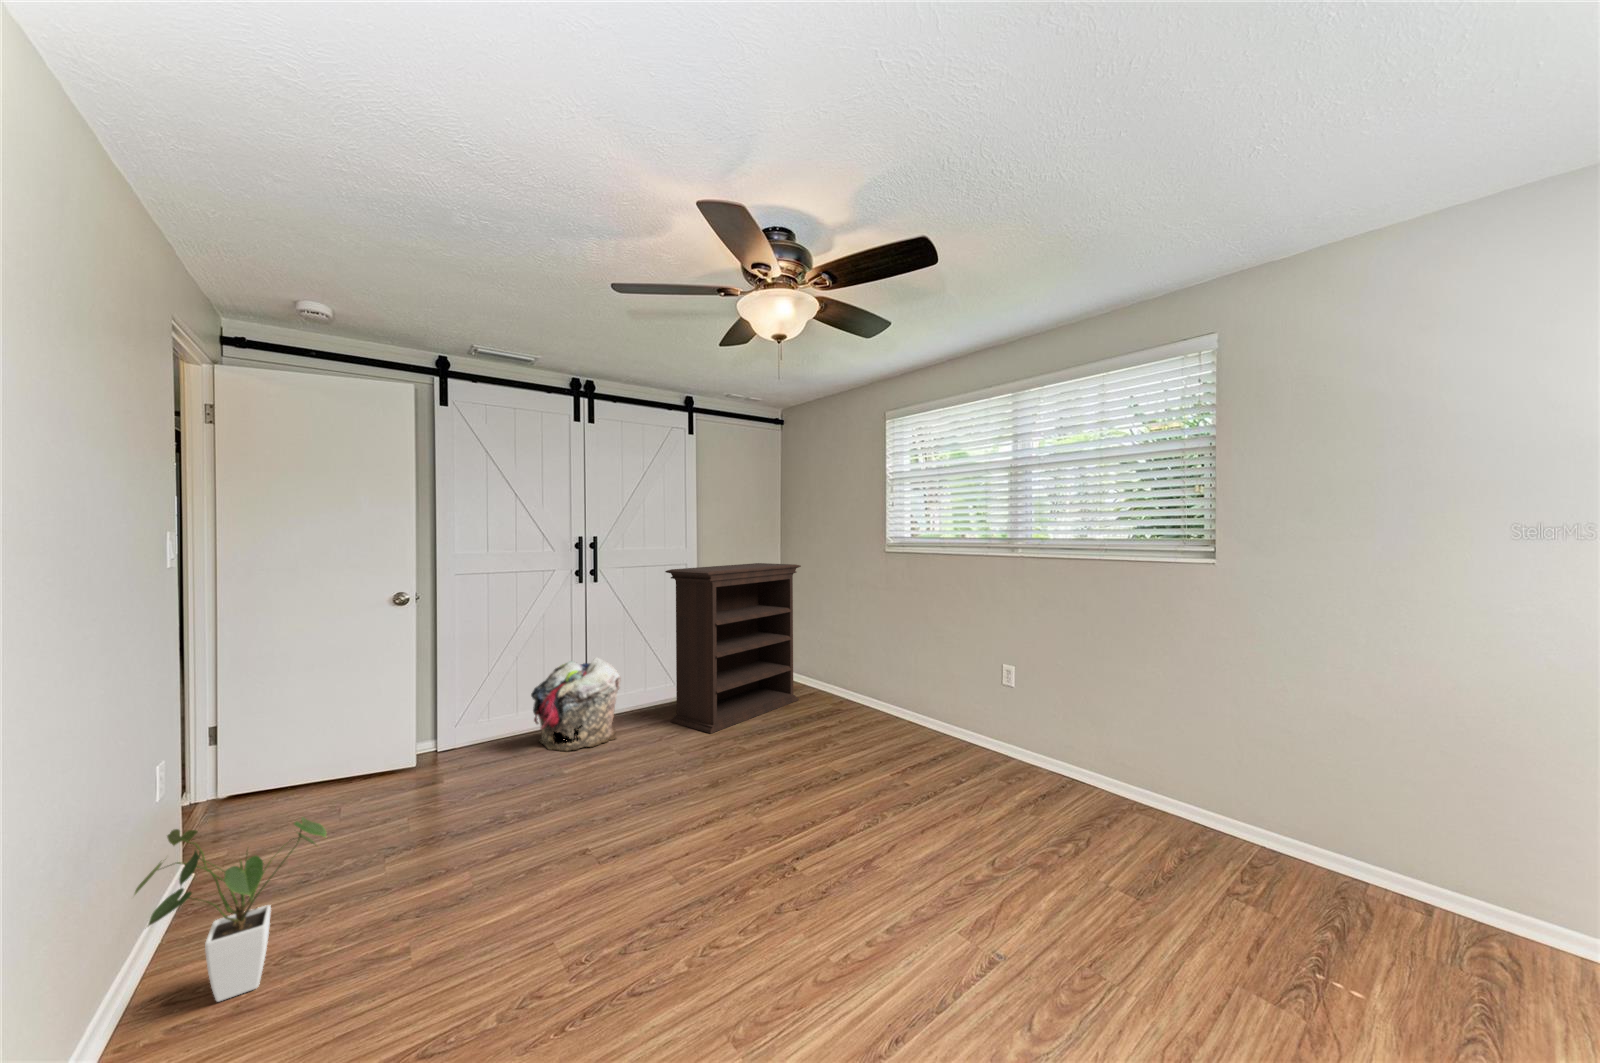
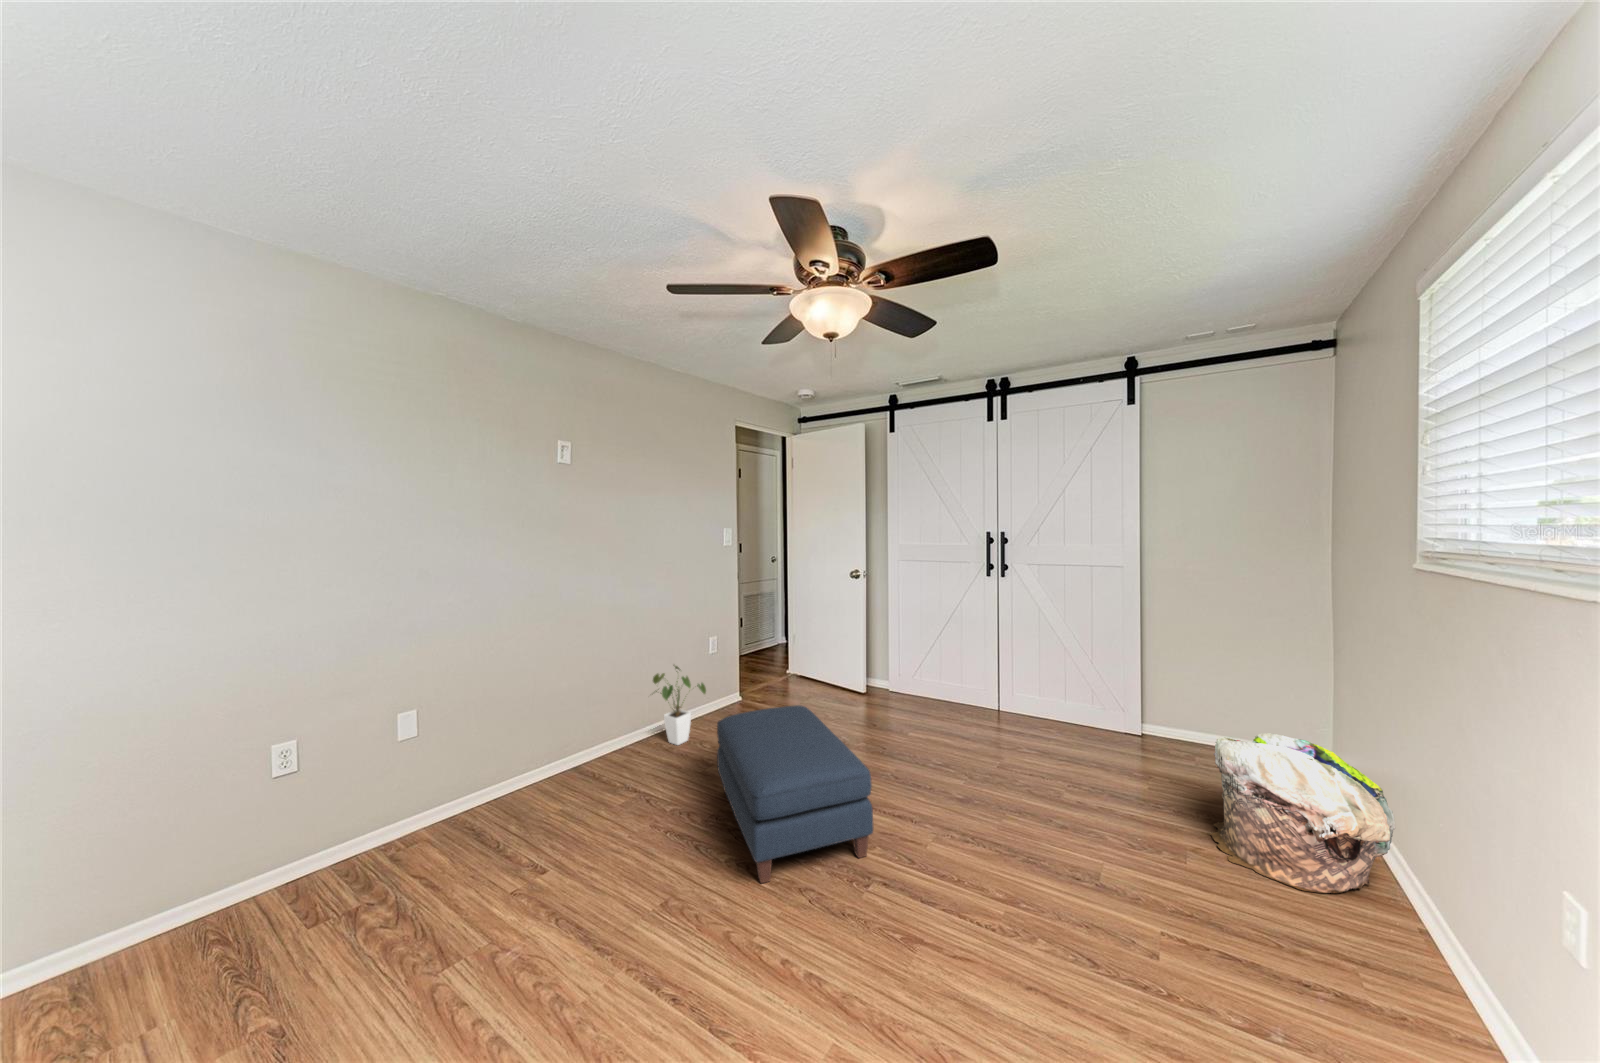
bookshelf: present [665,563,801,734] -> none [1051,567,1271,778]
laundry basket: present [531,658,621,751] -> present [1210,733,1395,893]
ottoman: none [504,762,769,944] -> present [717,705,873,883]

